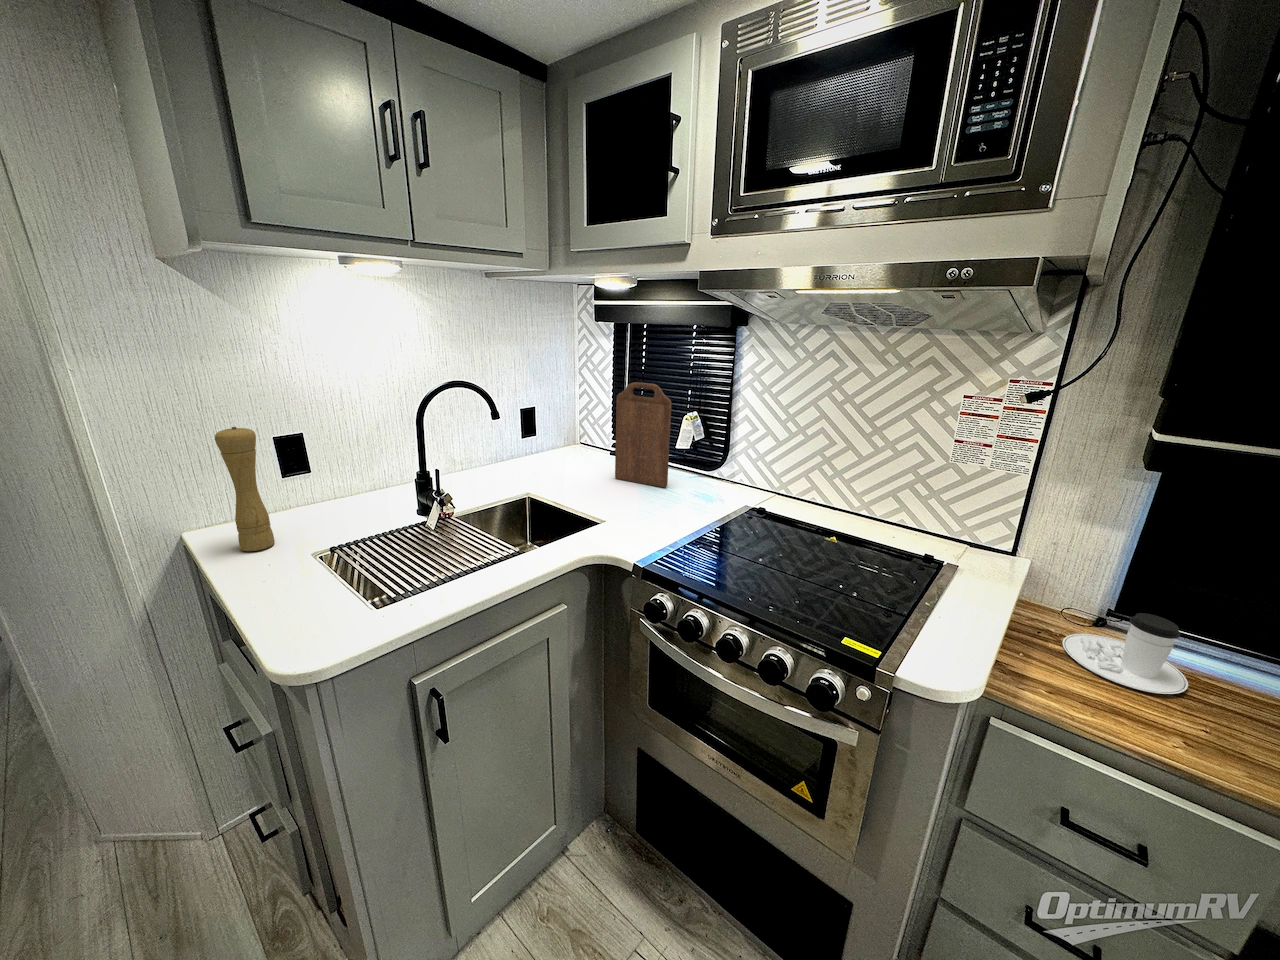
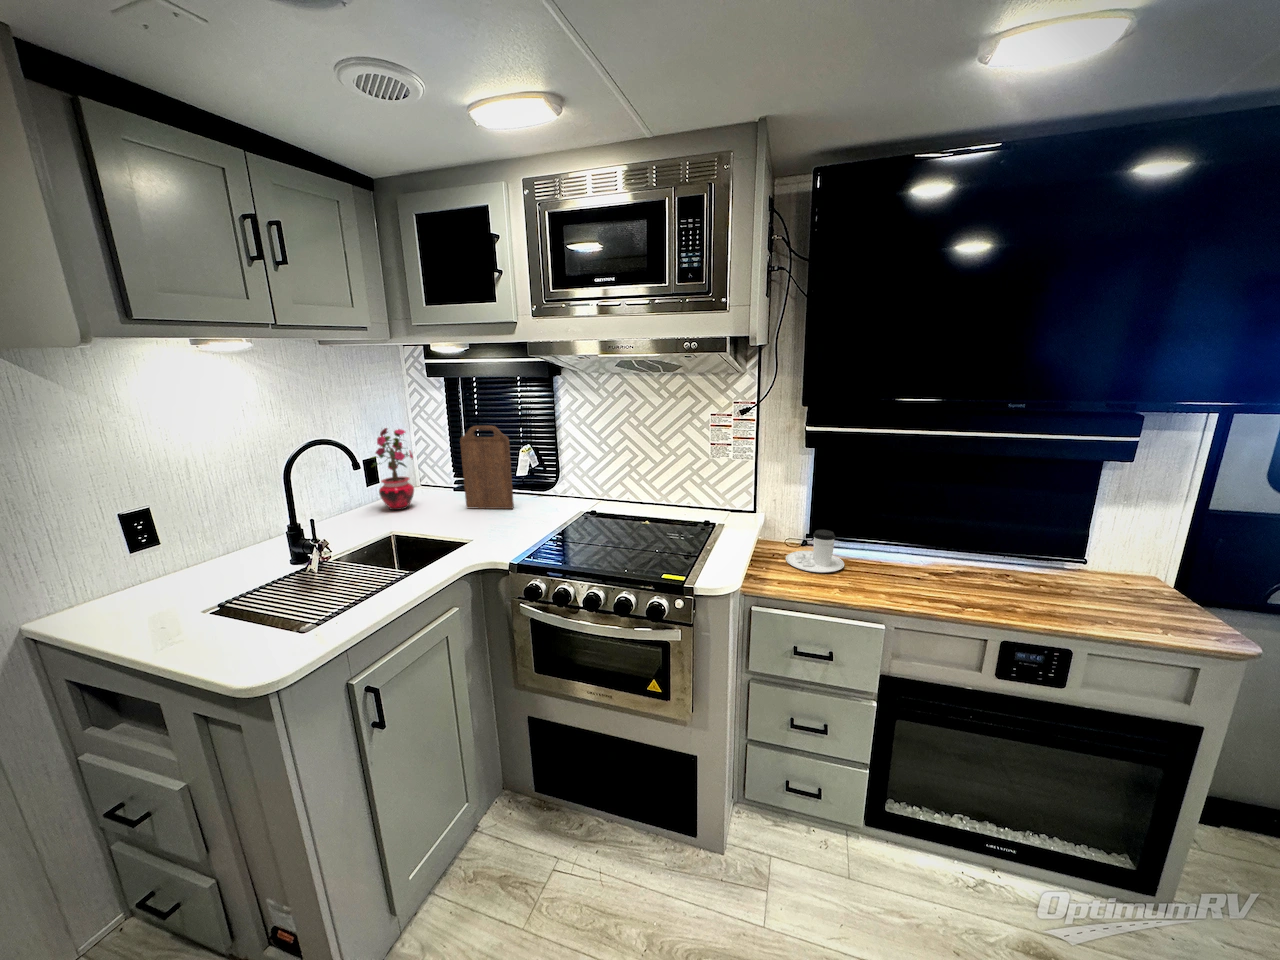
potted plant: none [521,375,570,469] -> present [371,428,414,510]
pepper mill: present [215,427,275,551] -> none [90,503,157,621]

